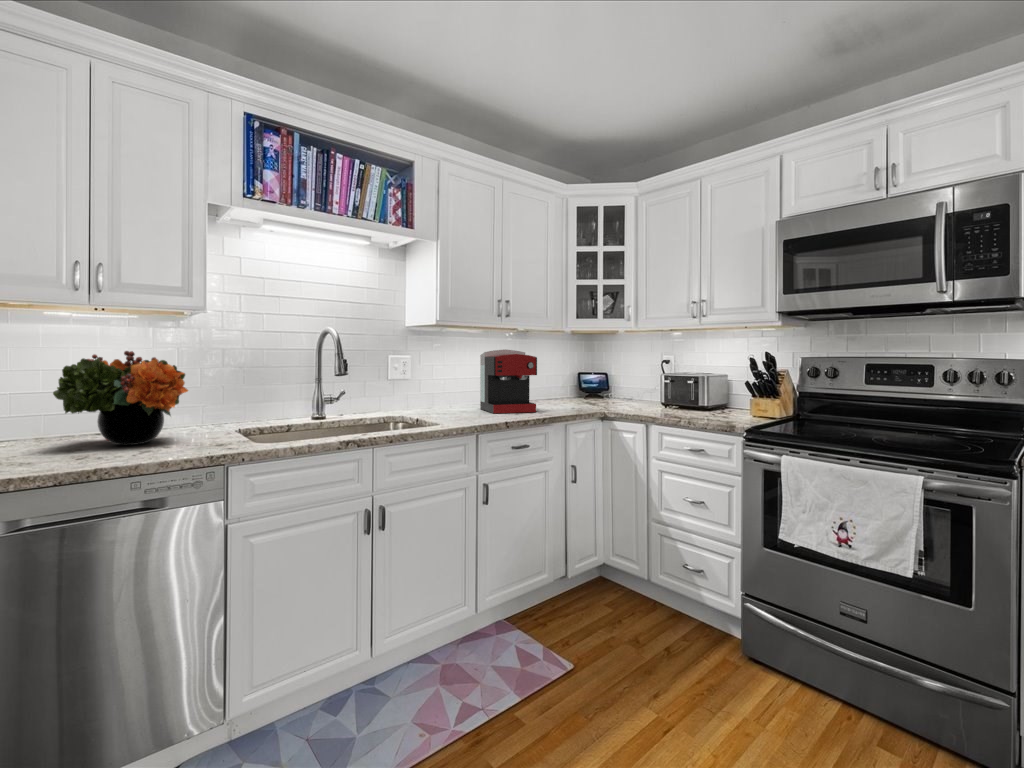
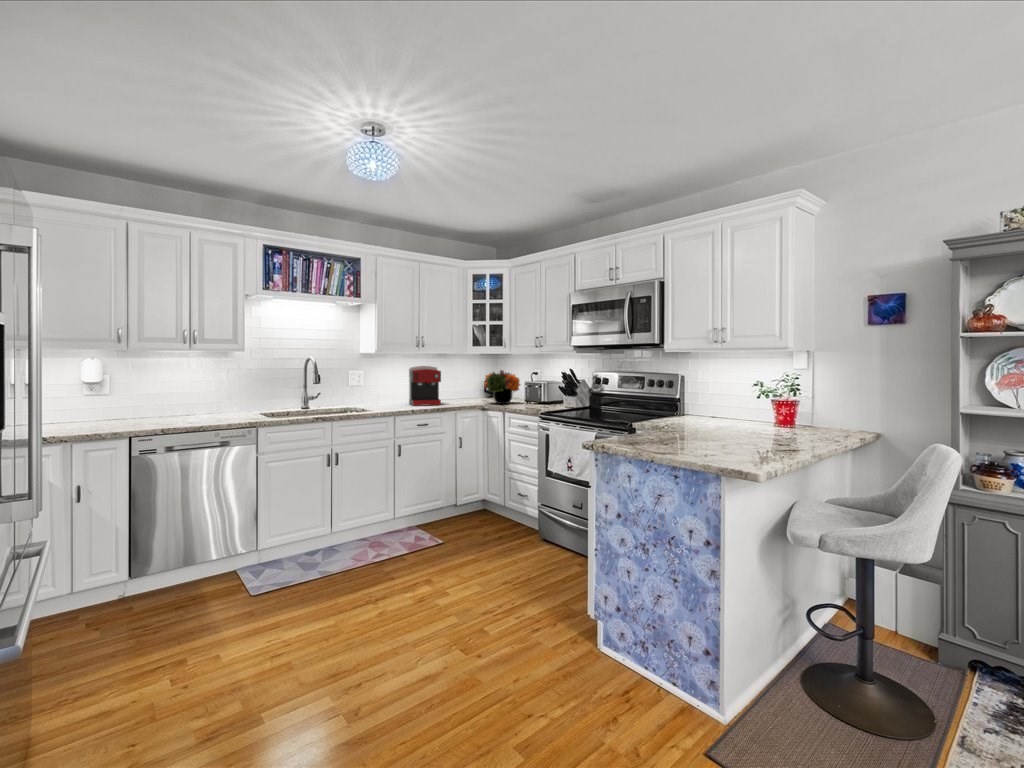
flower arrangement: present [53,351,188,445] -> present [484,370,520,404]

